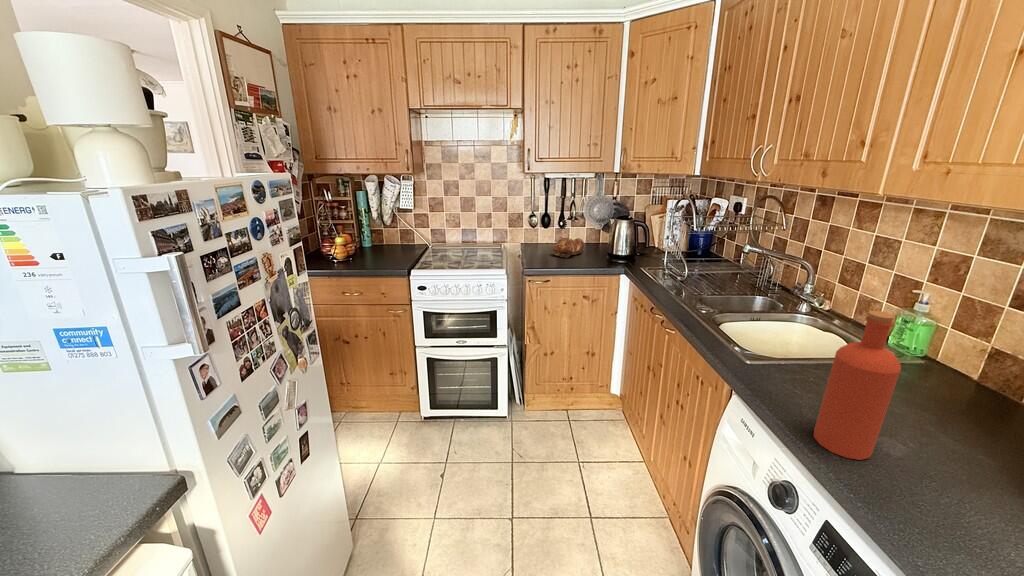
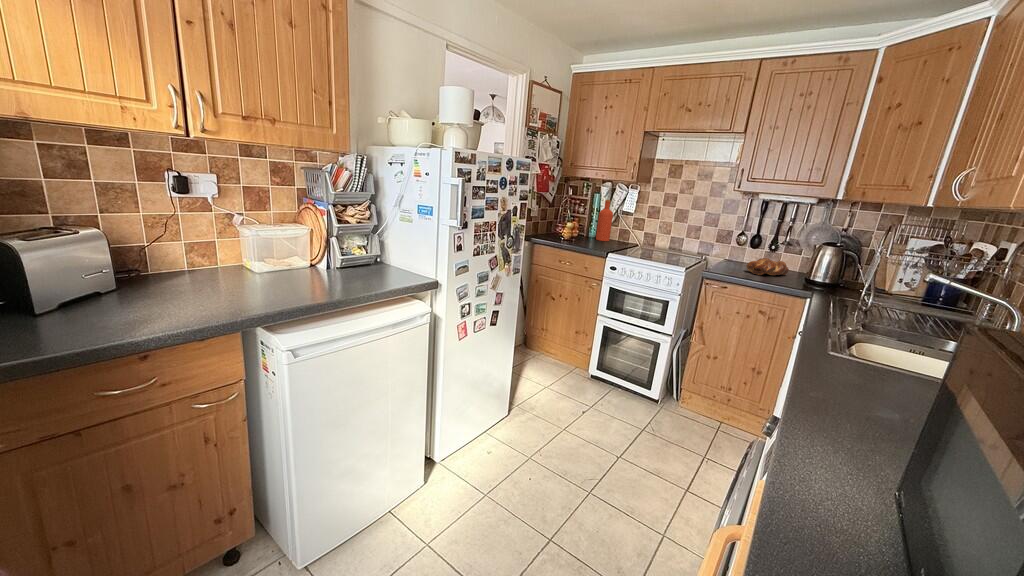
bottle: present [814,311,901,460] -> present [596,200,613,241]

